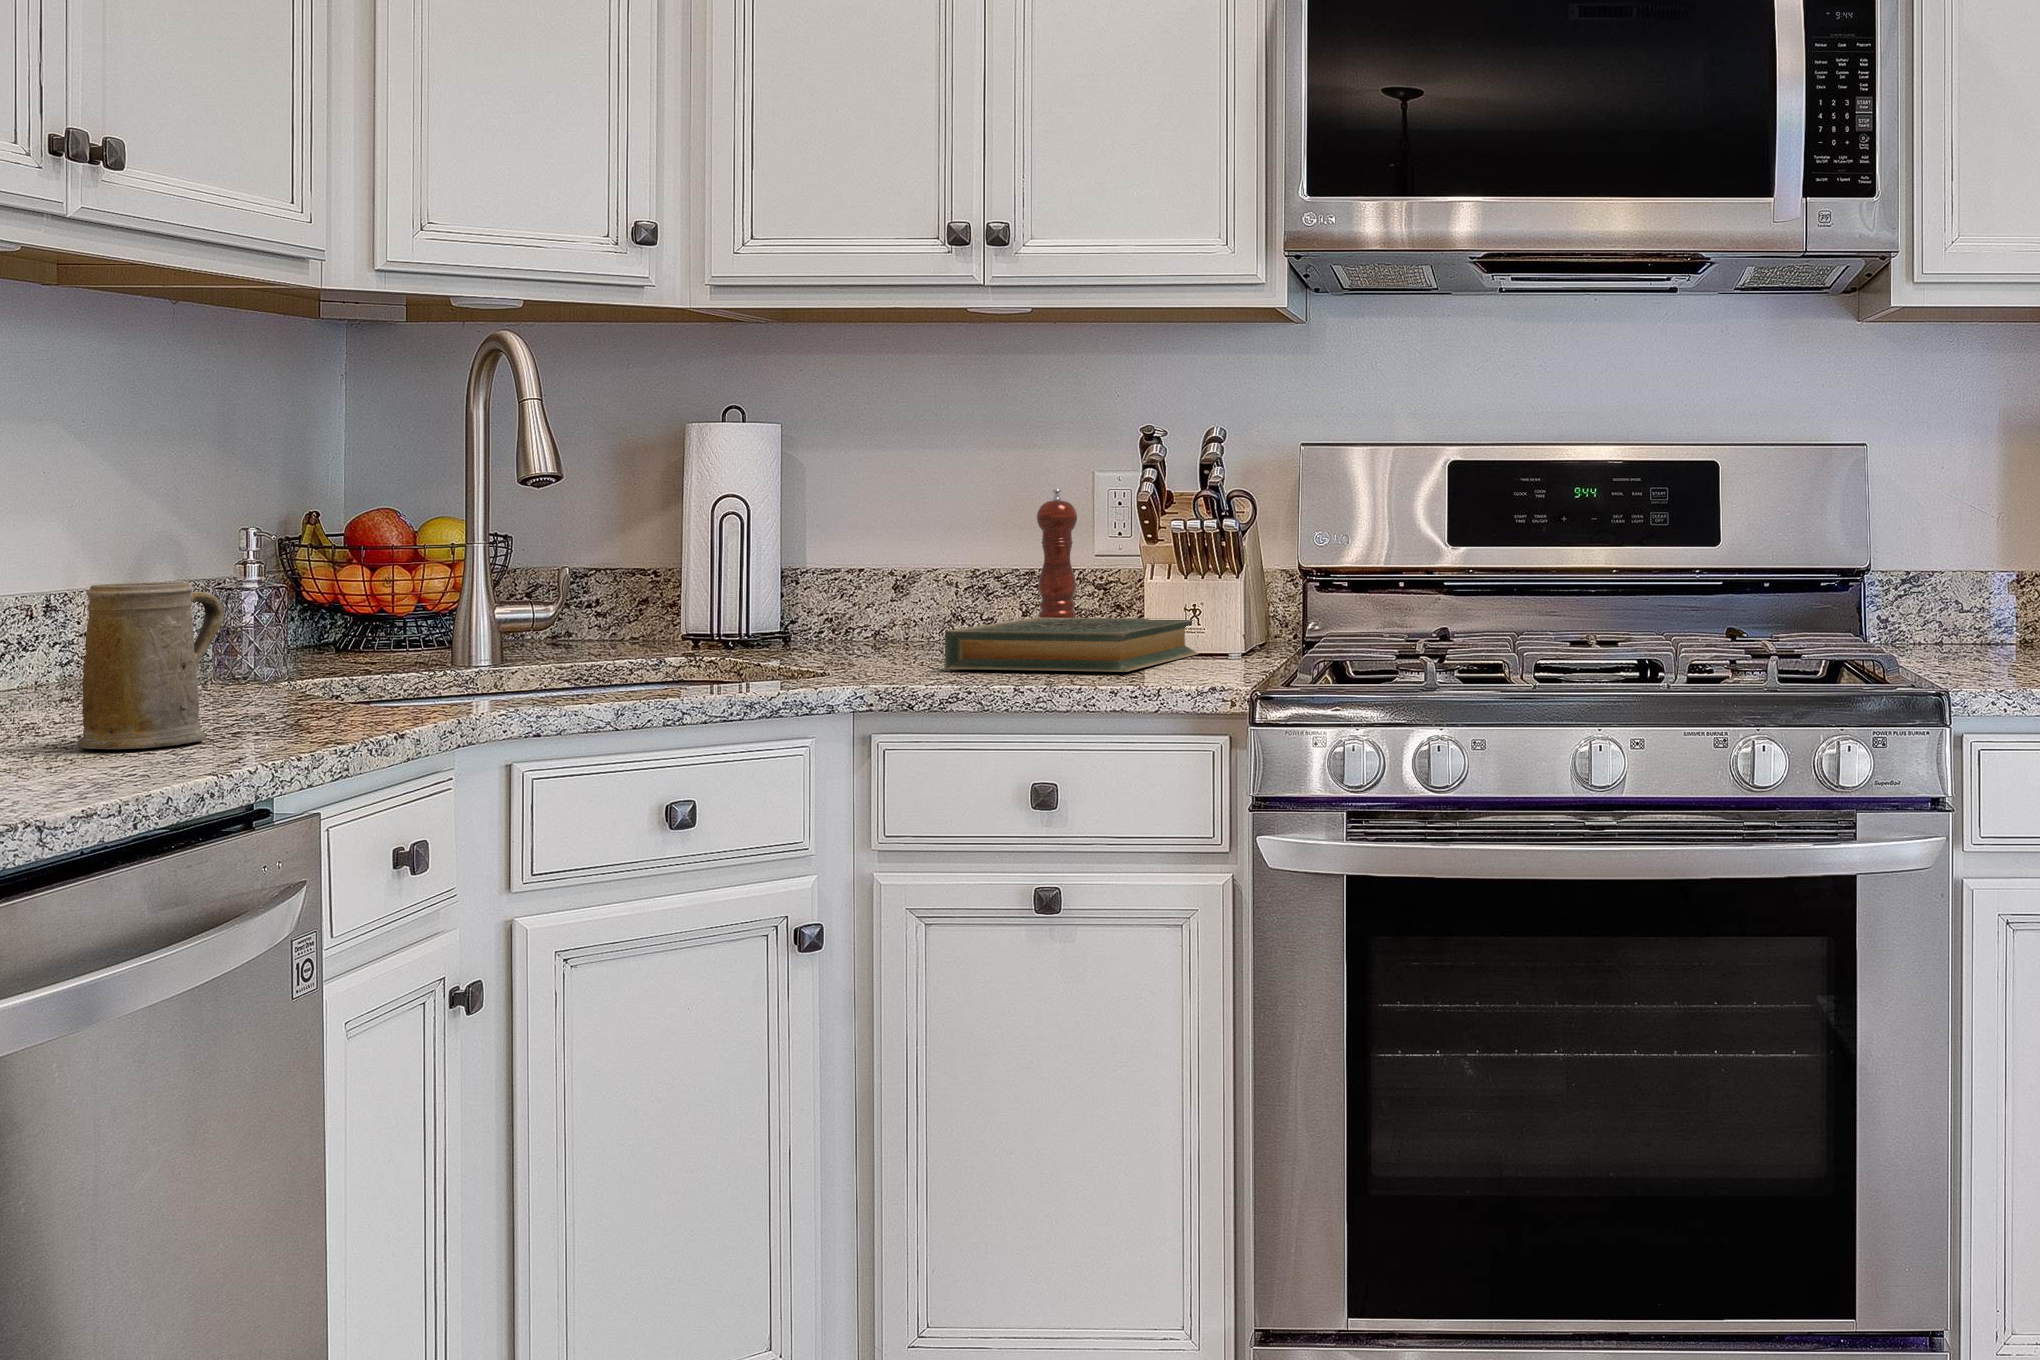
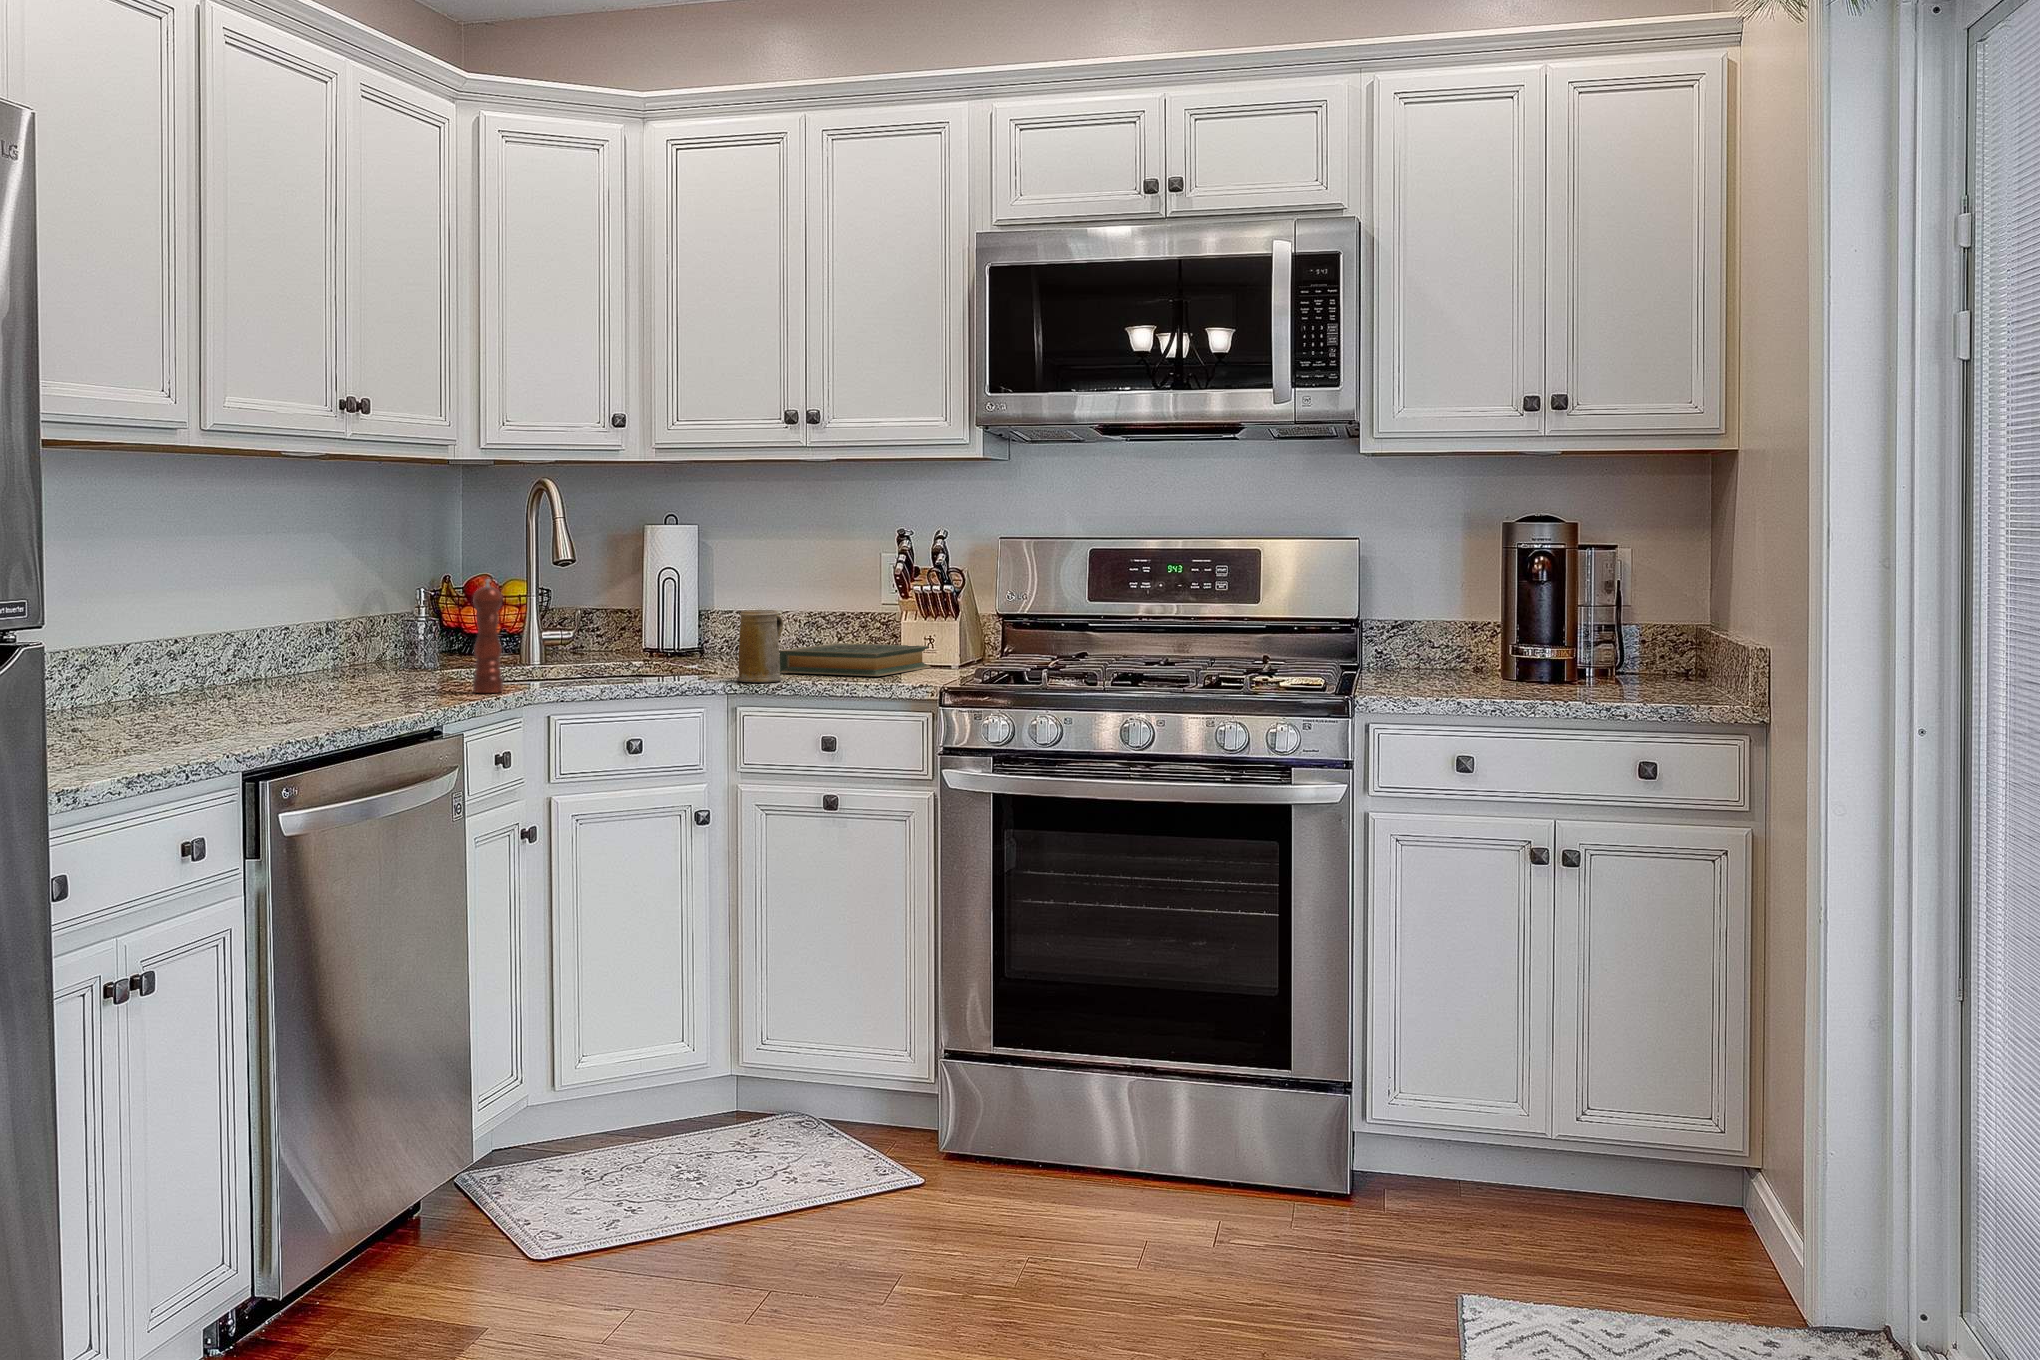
pepper mill: present [1037,489,1077,618] -> present [473,579,503,693]
mug: present [77,582,223,749] -> present [737,610,783,682]

